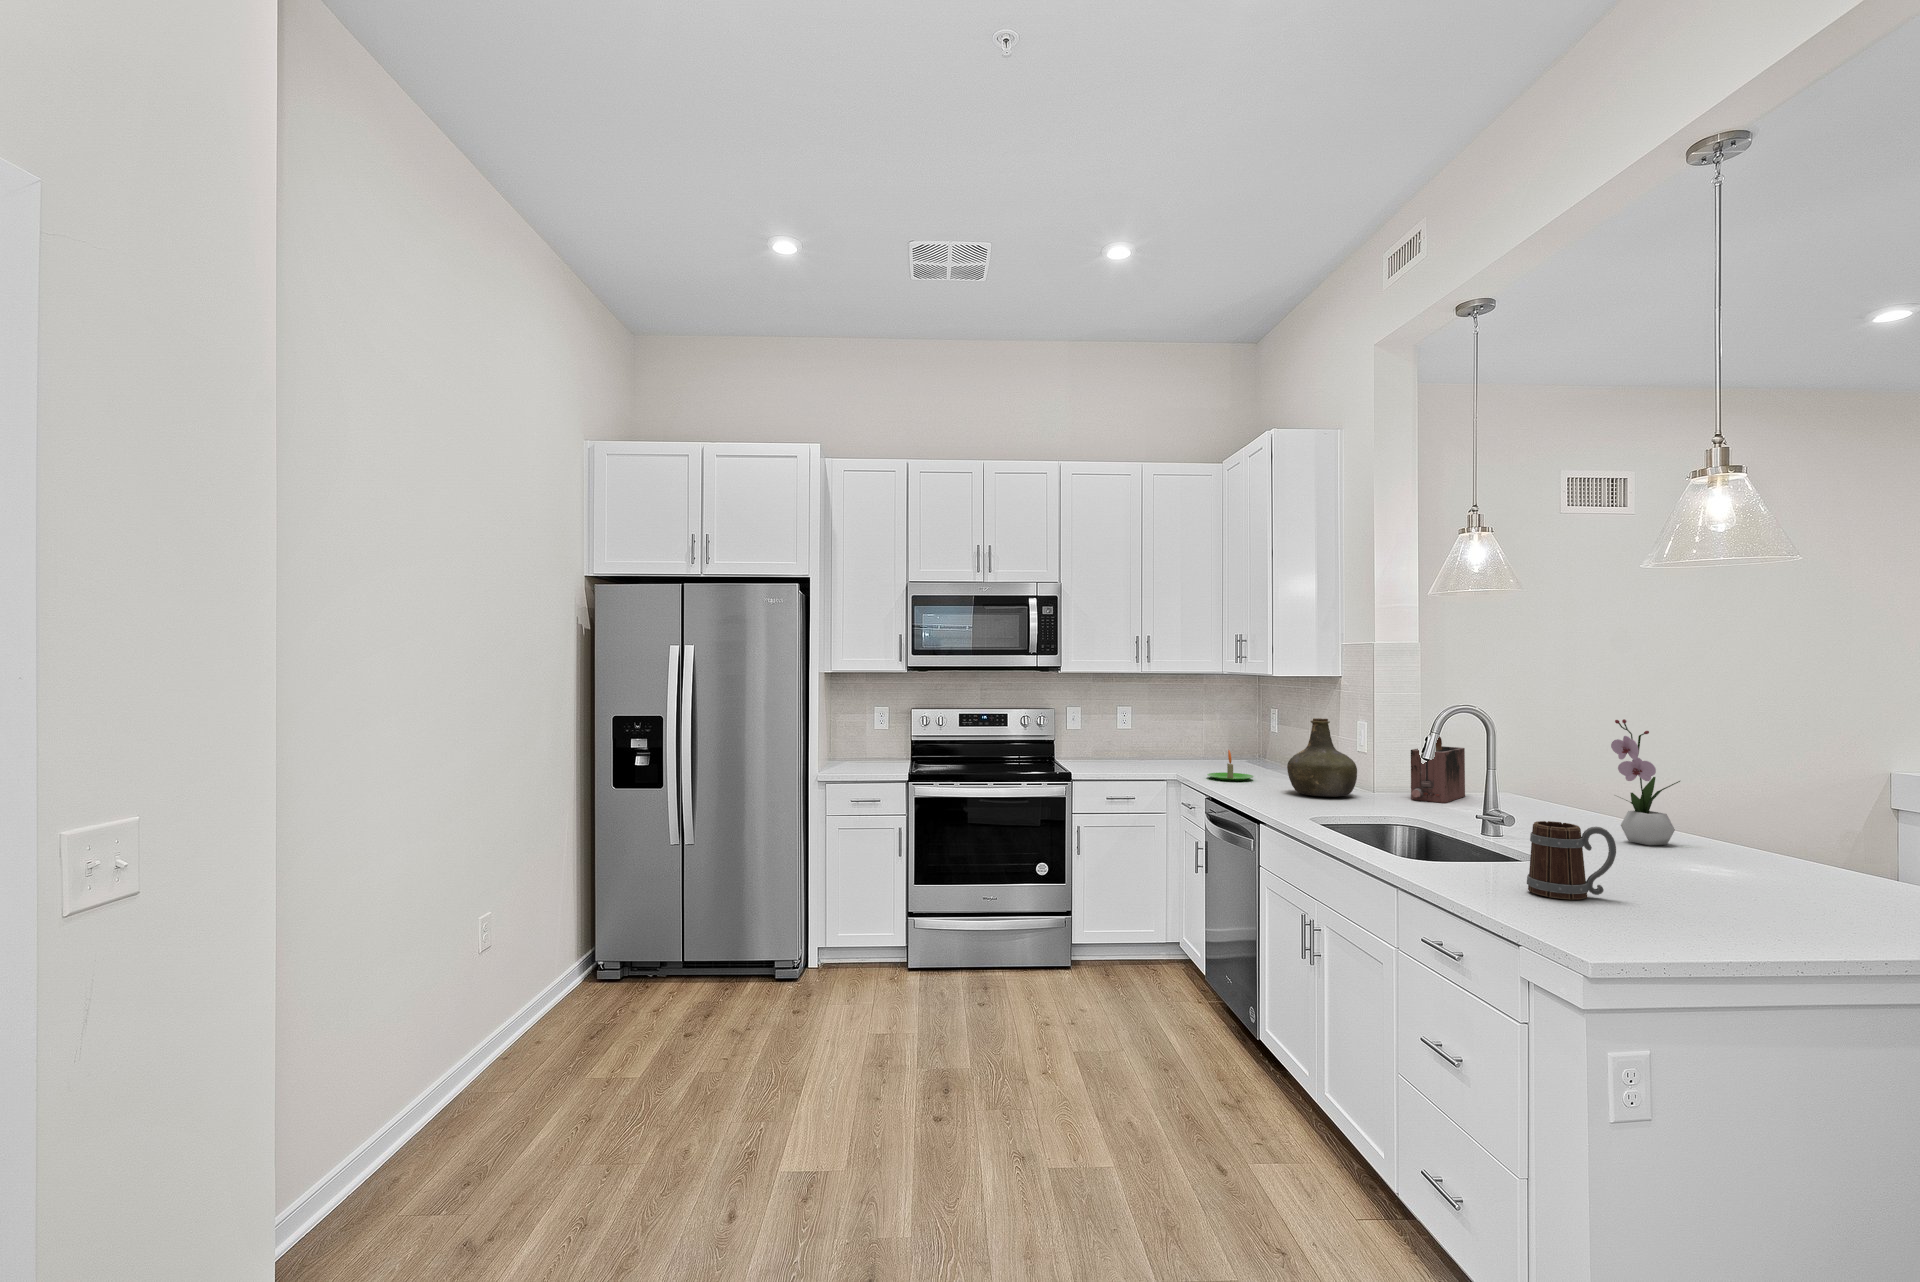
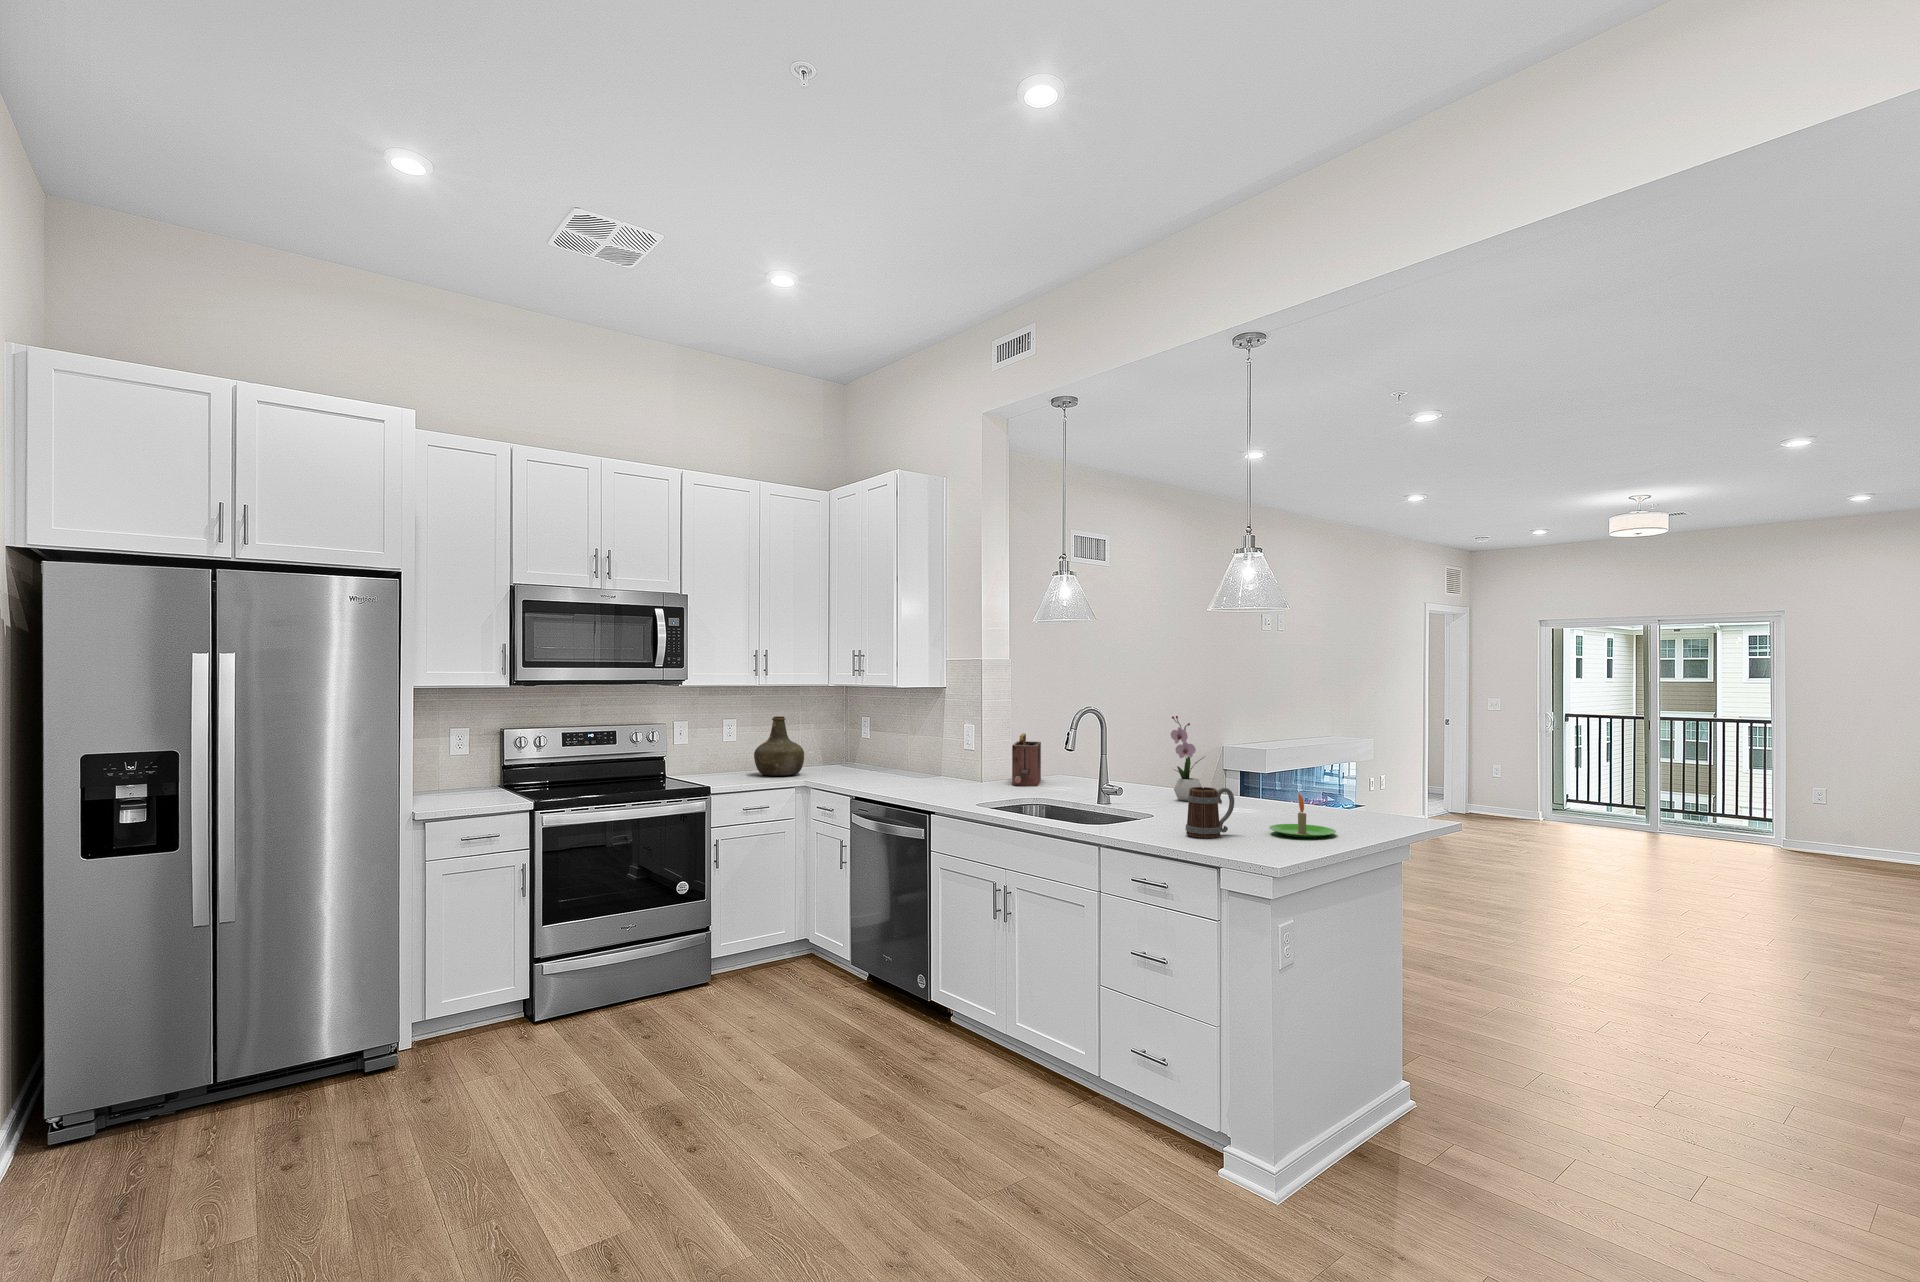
bottle: present [1287,718,1357,797] -> present [754,716,804,776]
candle: present [1207,750,1254,781] -> present [1269,793,1336,838]

